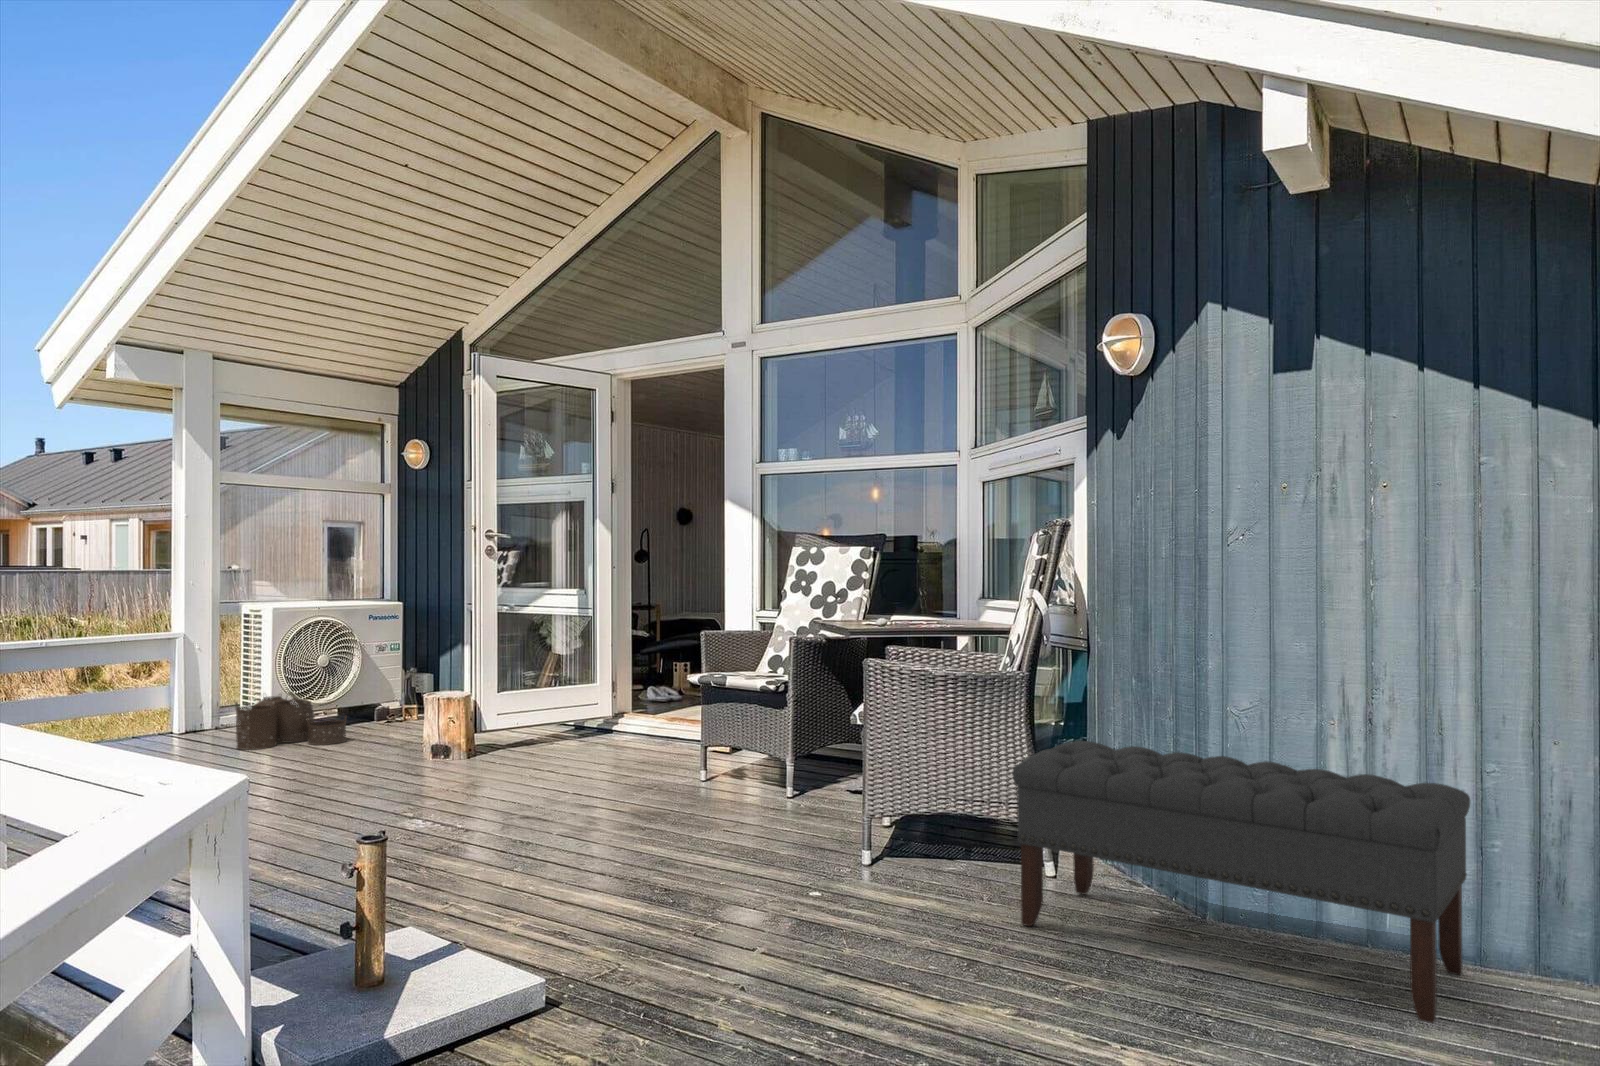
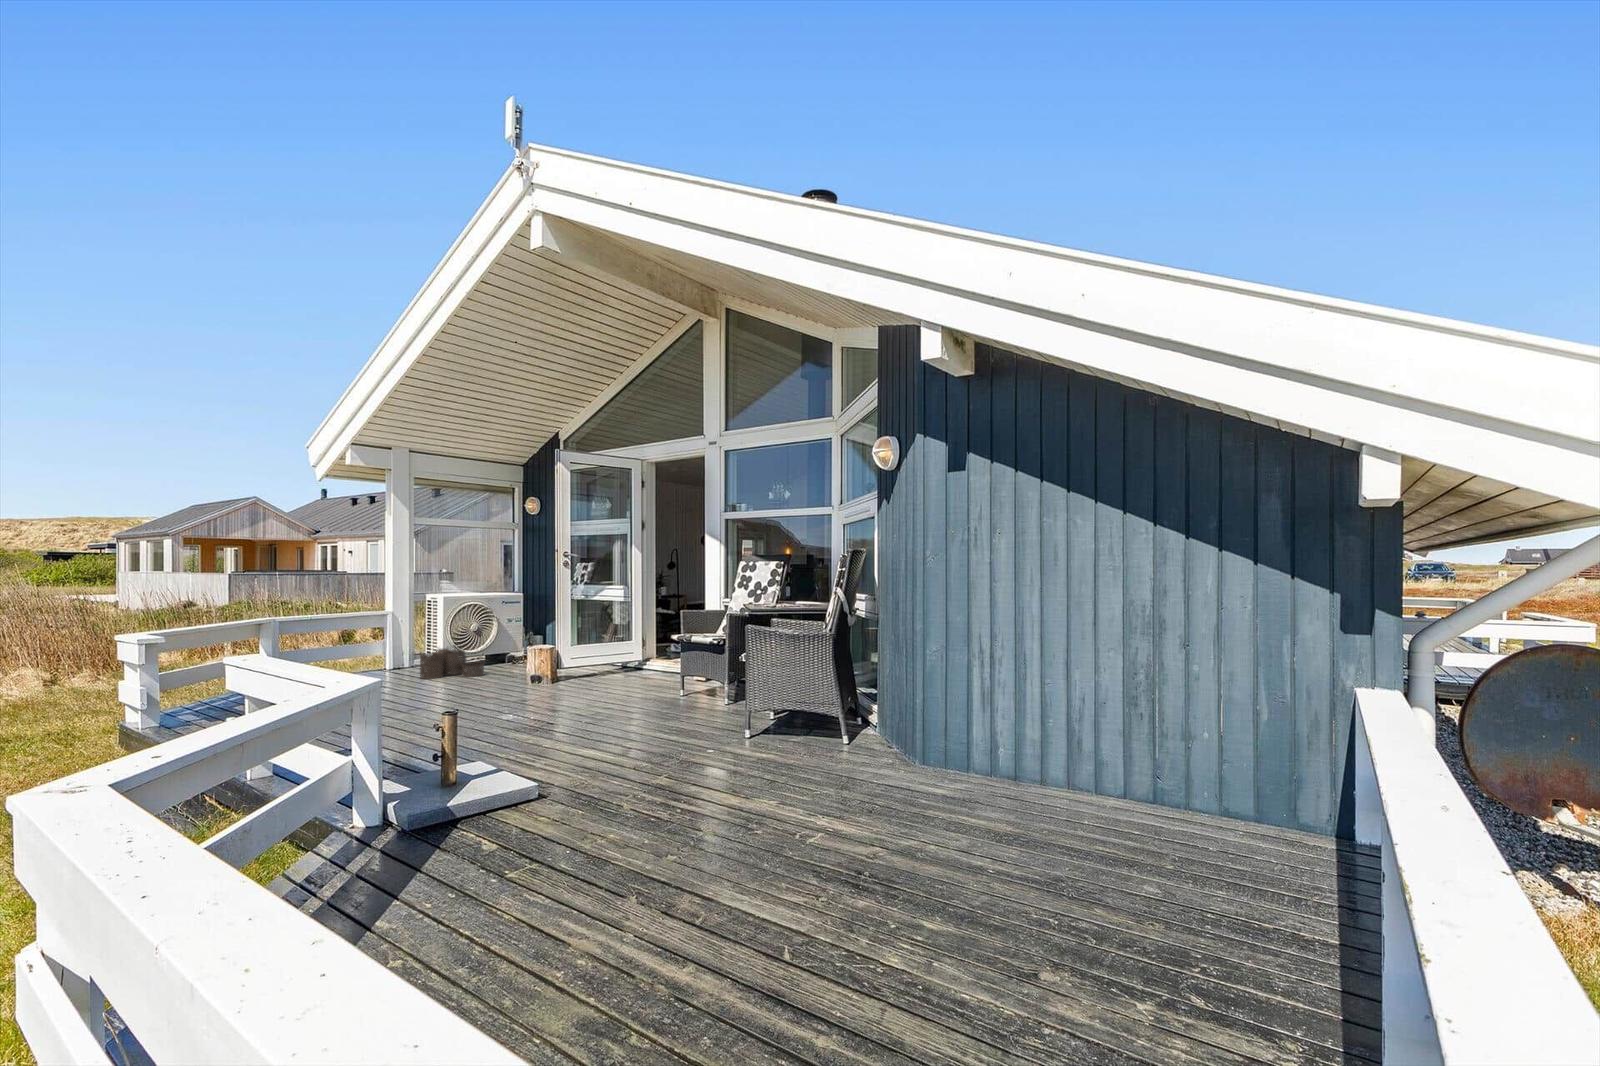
bench: present [1012,741,1470,1023] -> none [804,670,1029,812]

